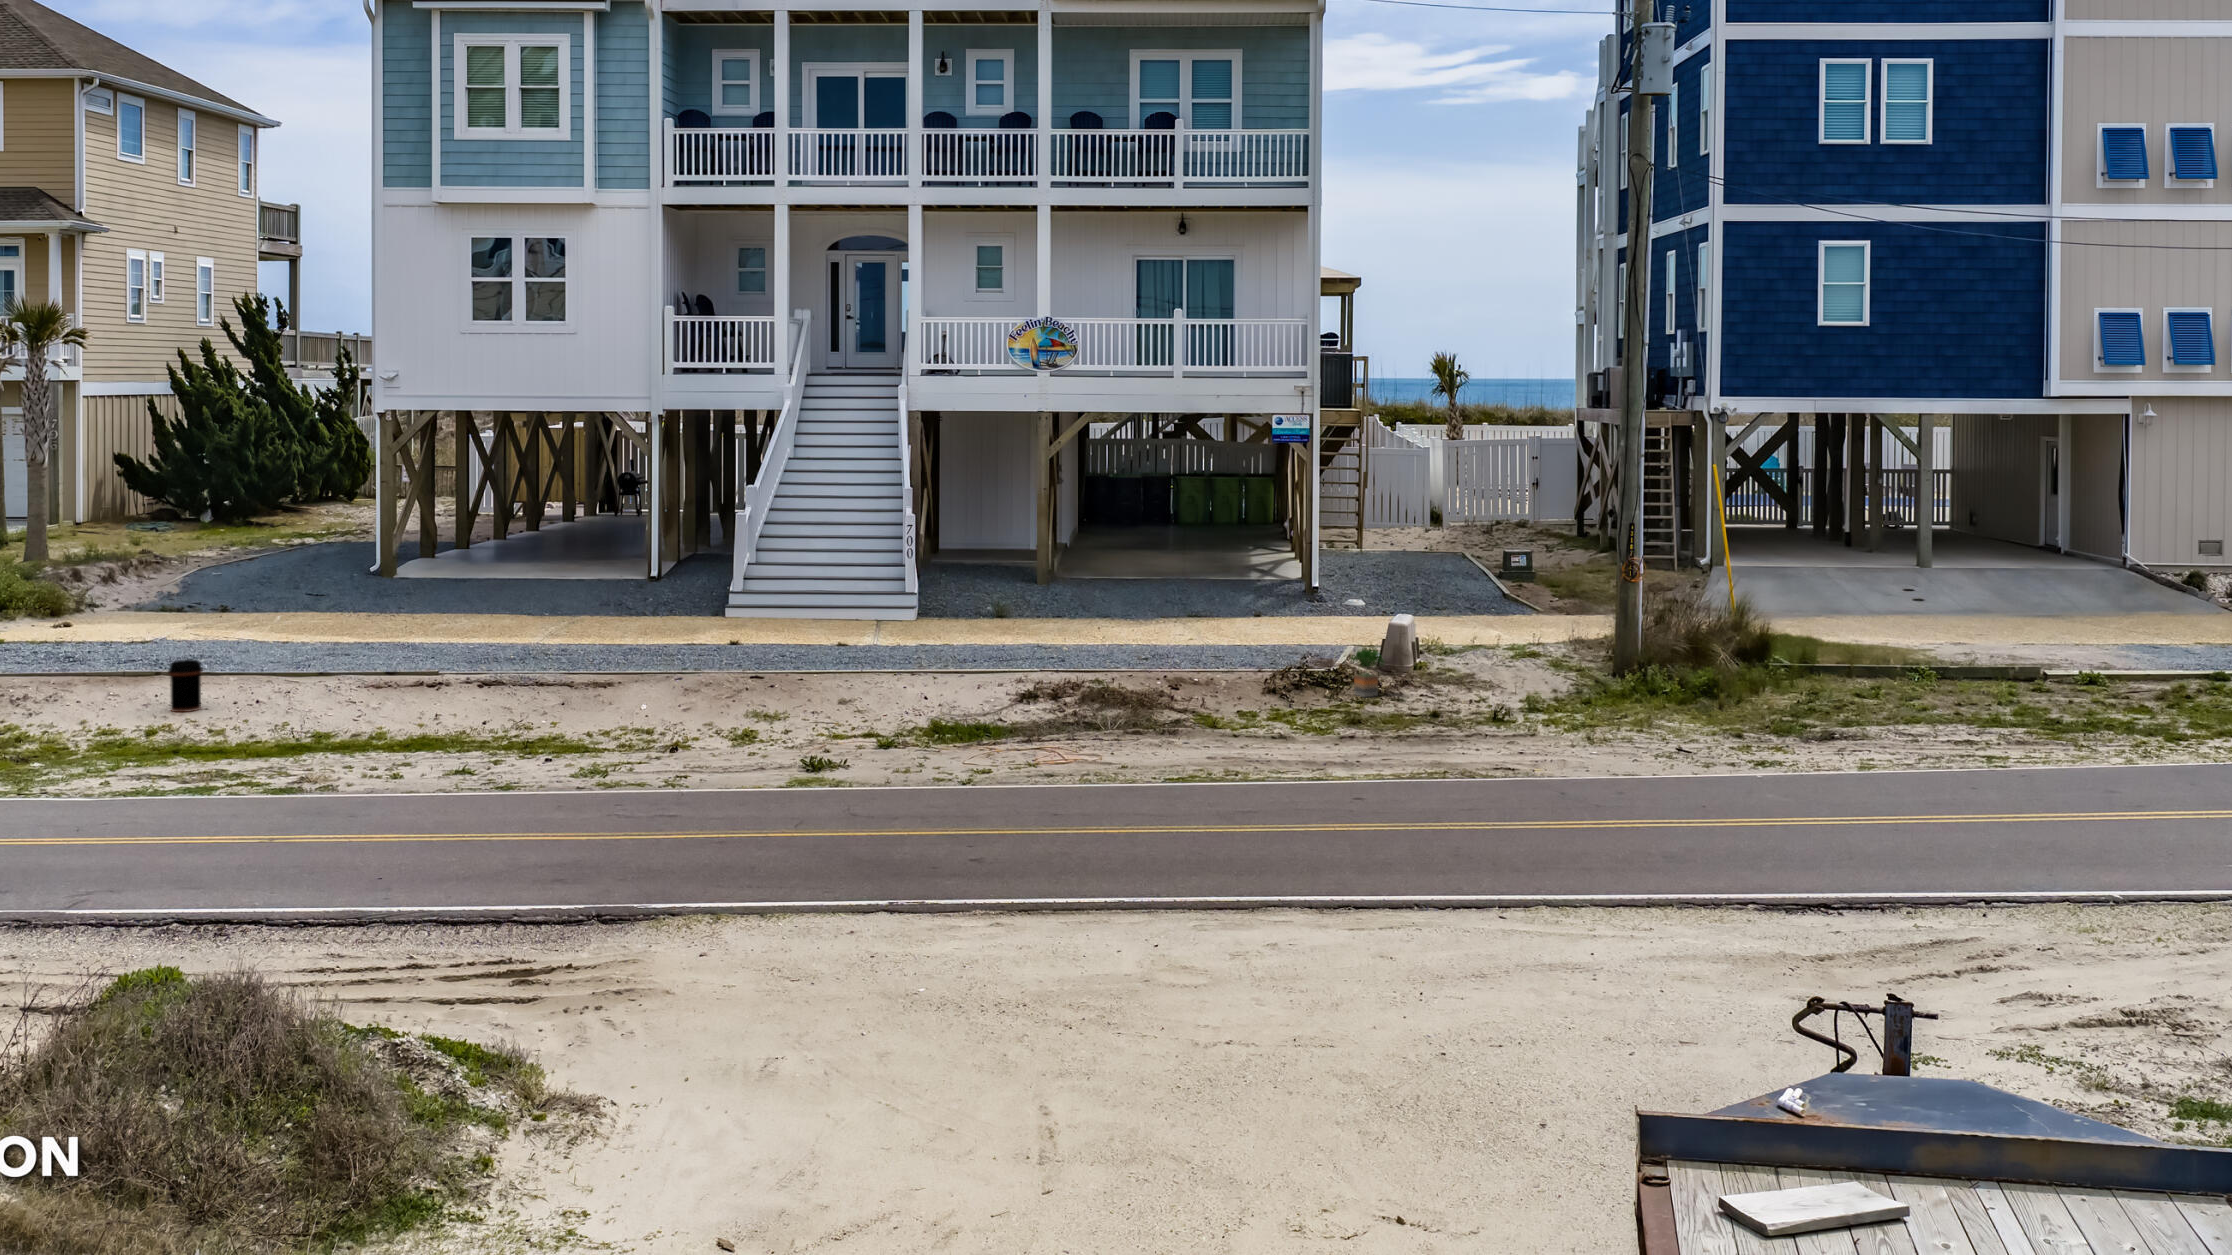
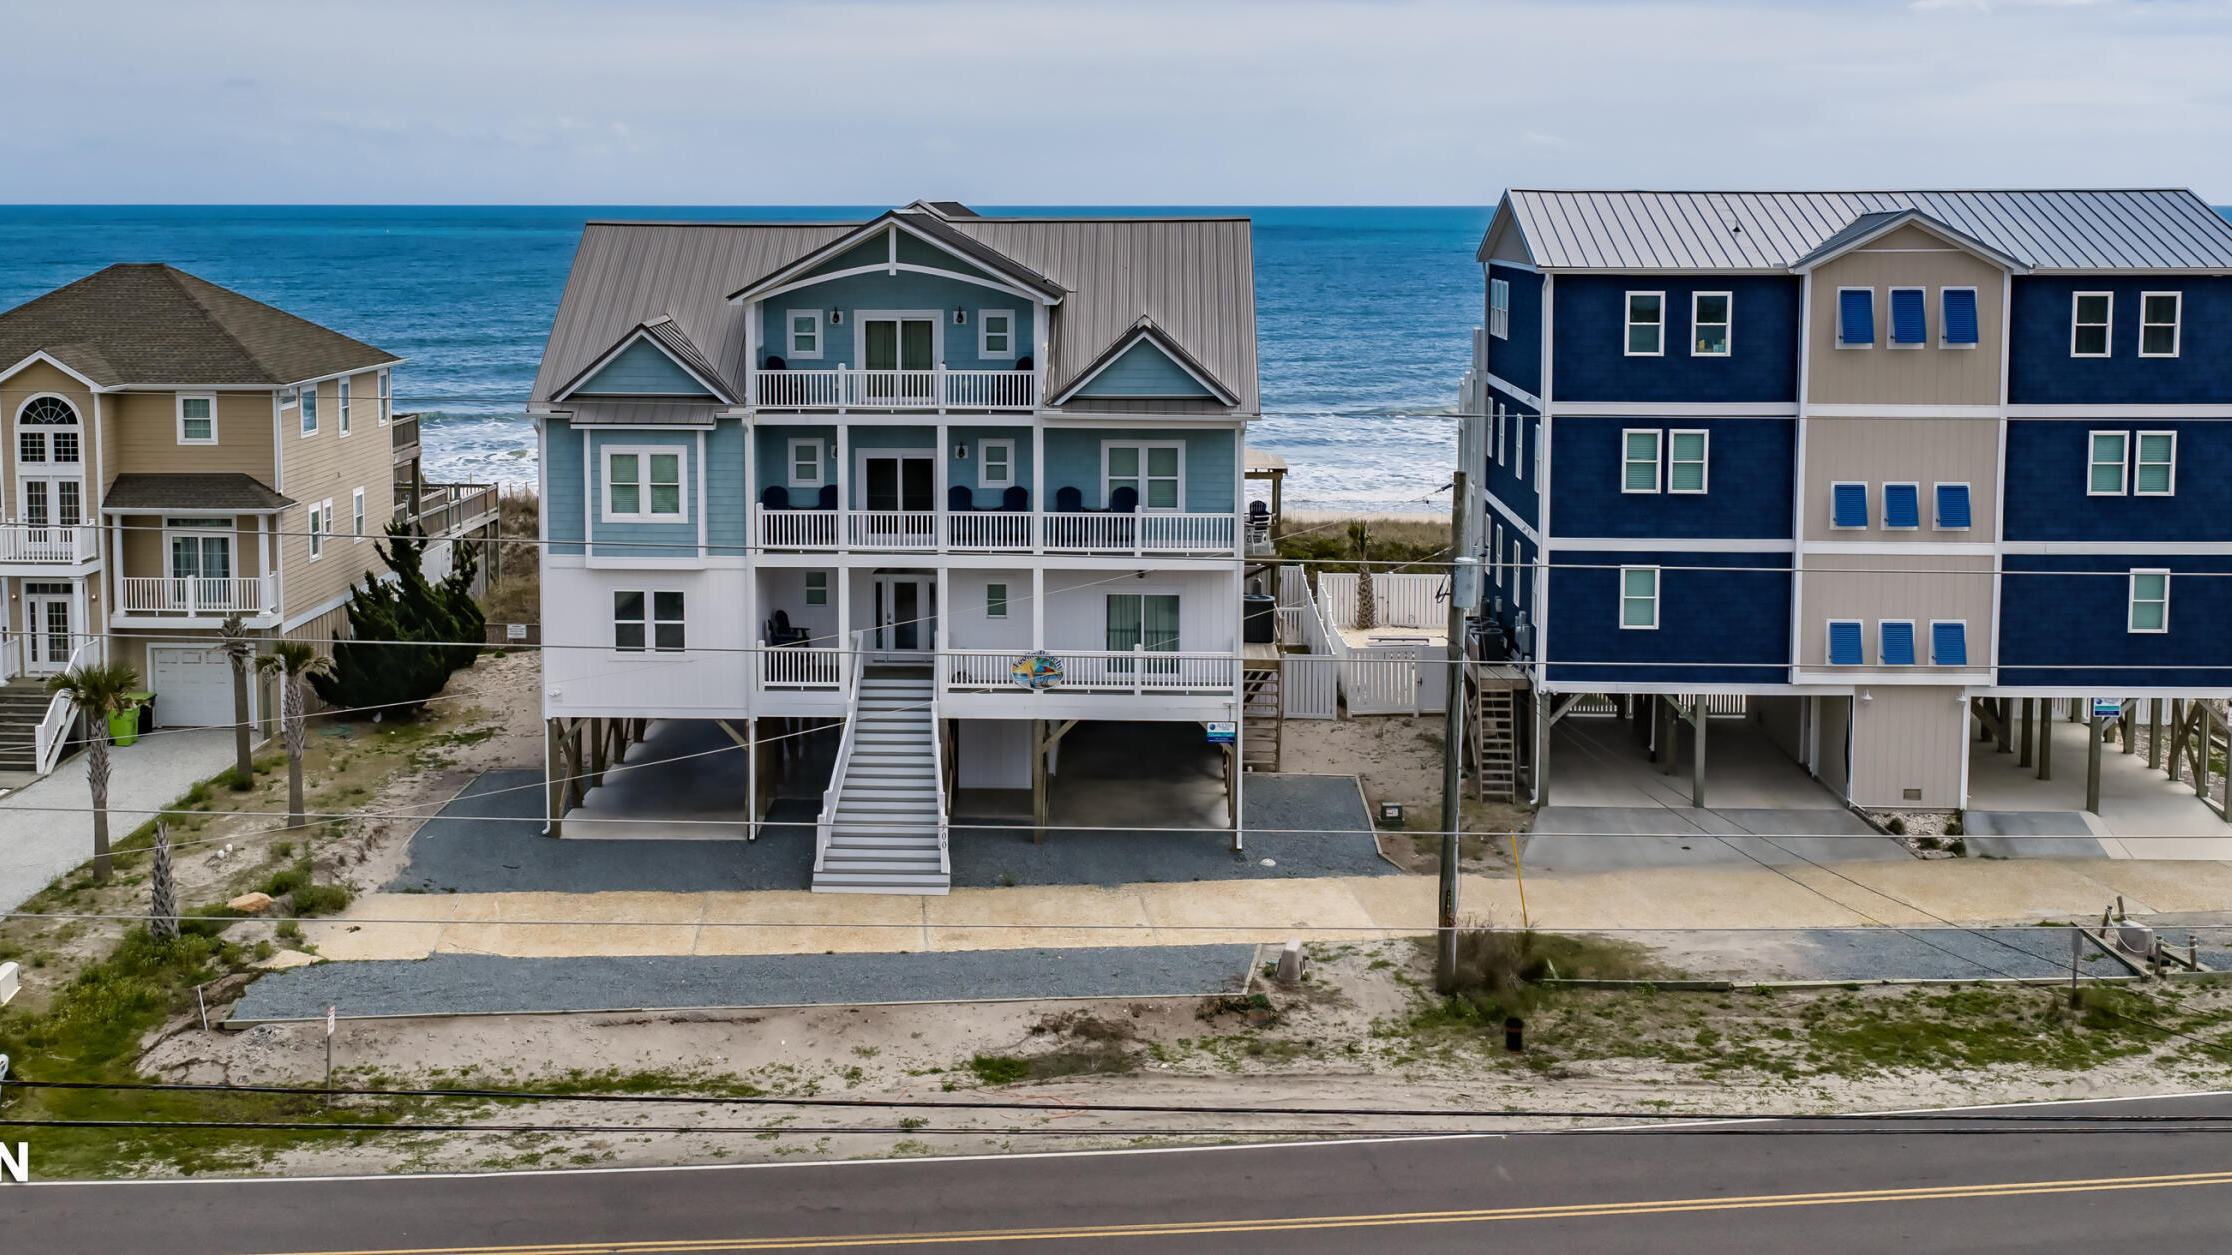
trash can: present [168,659,203,712] -> present [1504,1017,1525,1054]

